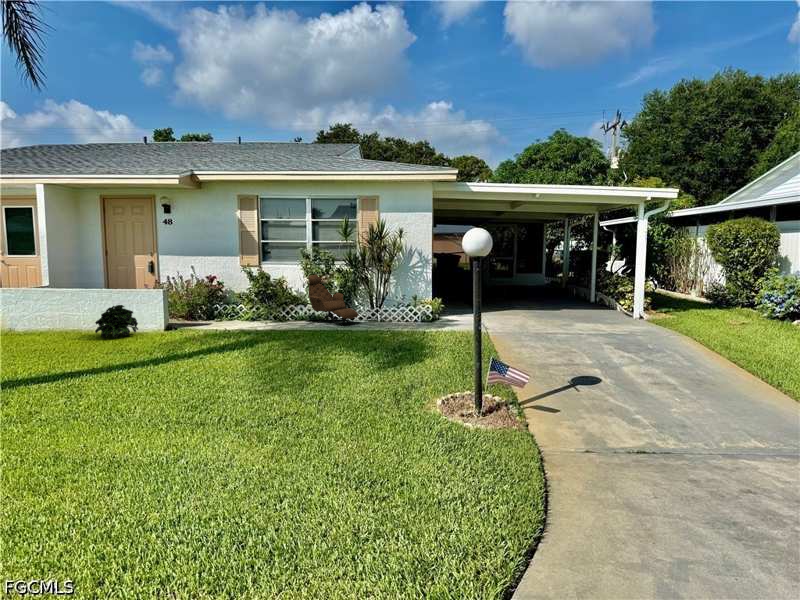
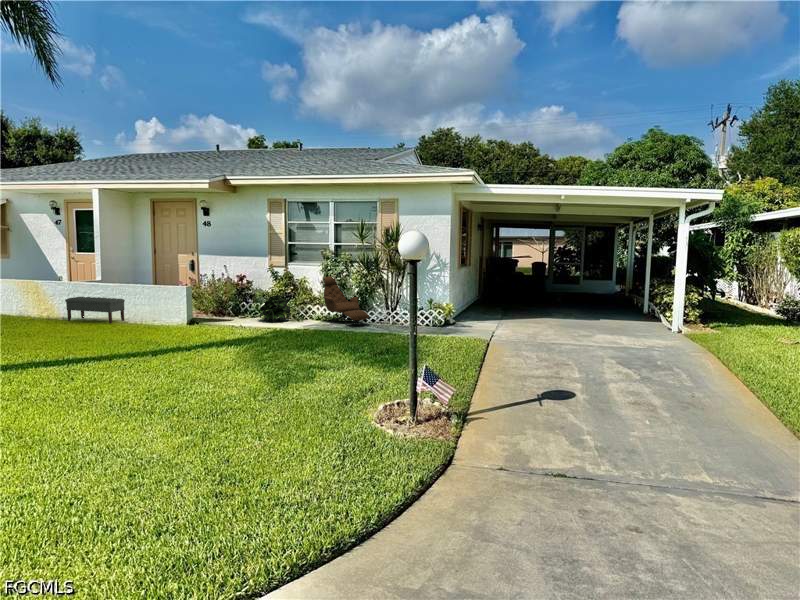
potted plant: present [95,305,138,338] -> present [259,295,291,322]
bench: none [12,306,86,335] -> present [65,297,125,324]

